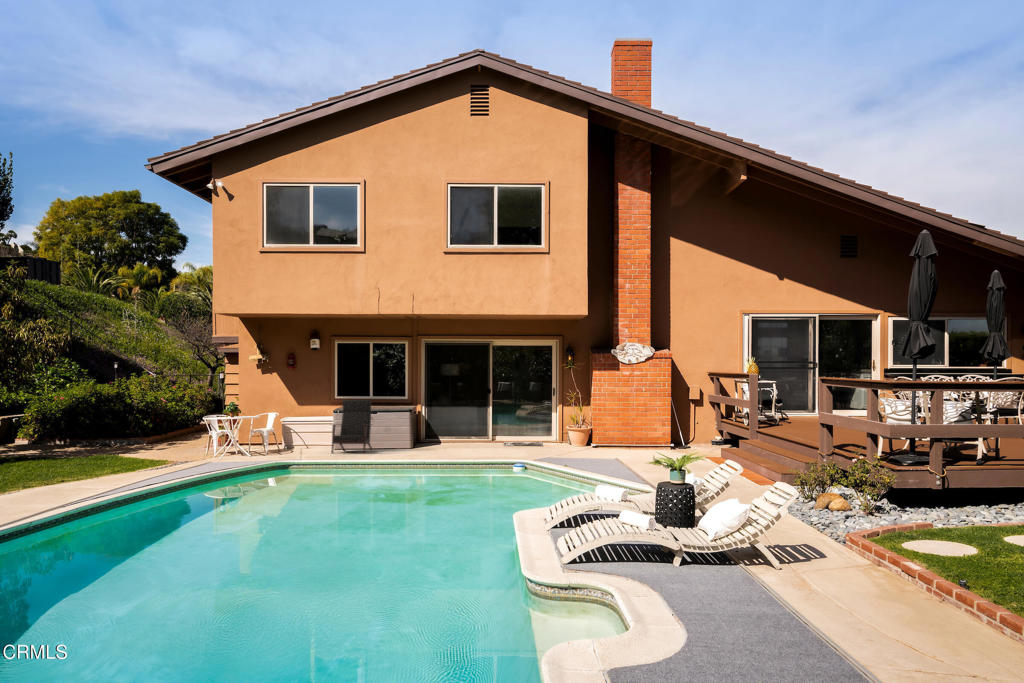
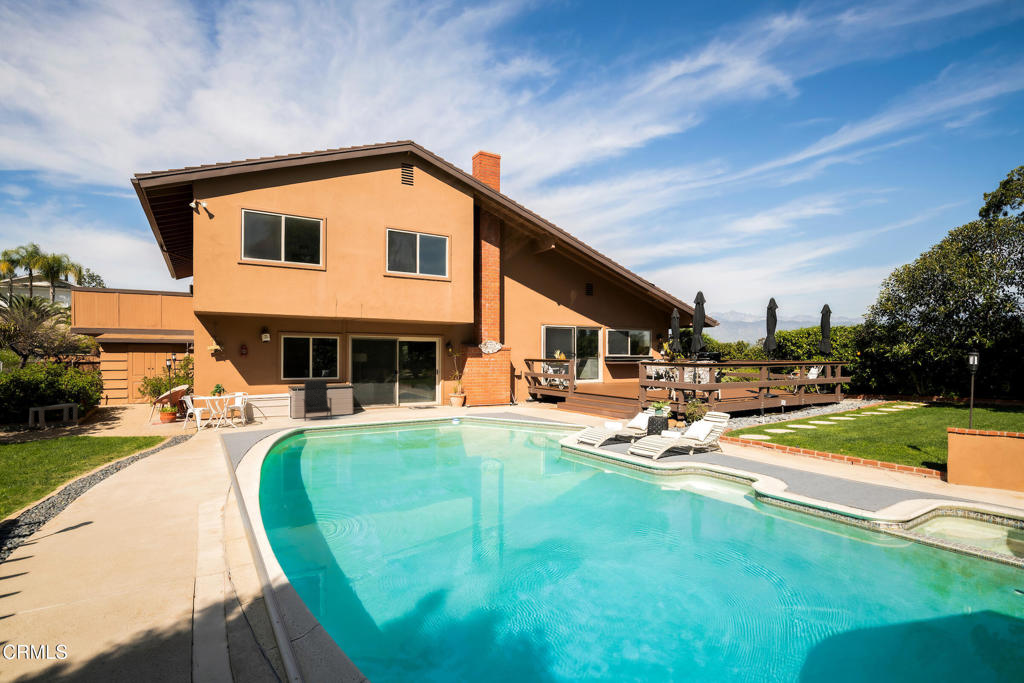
bench: none [110,419,154,442] -> present [29,404,78,427]

